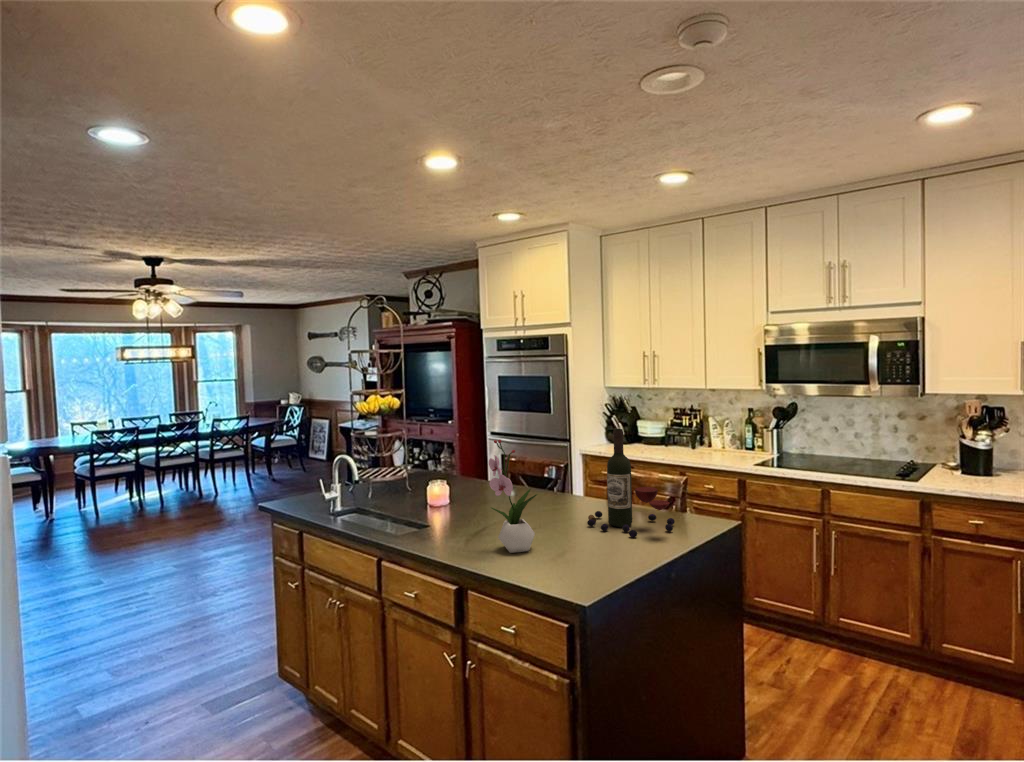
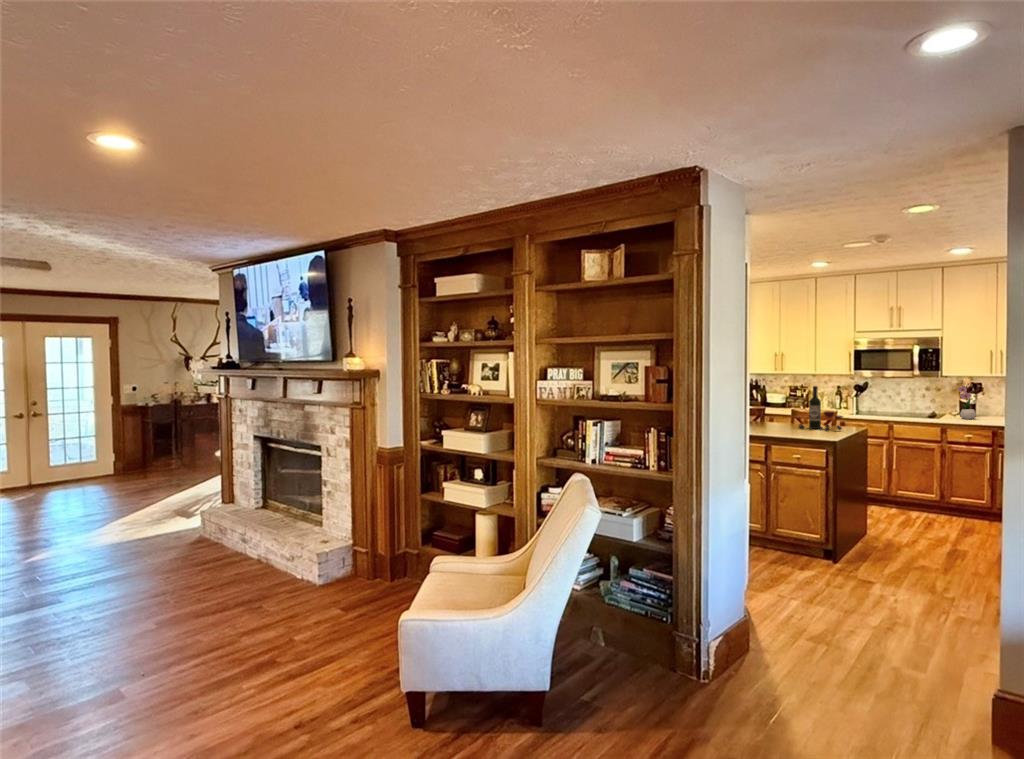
flower arrangement: present [489,440,537,553] -> present [958,380,976,419]

